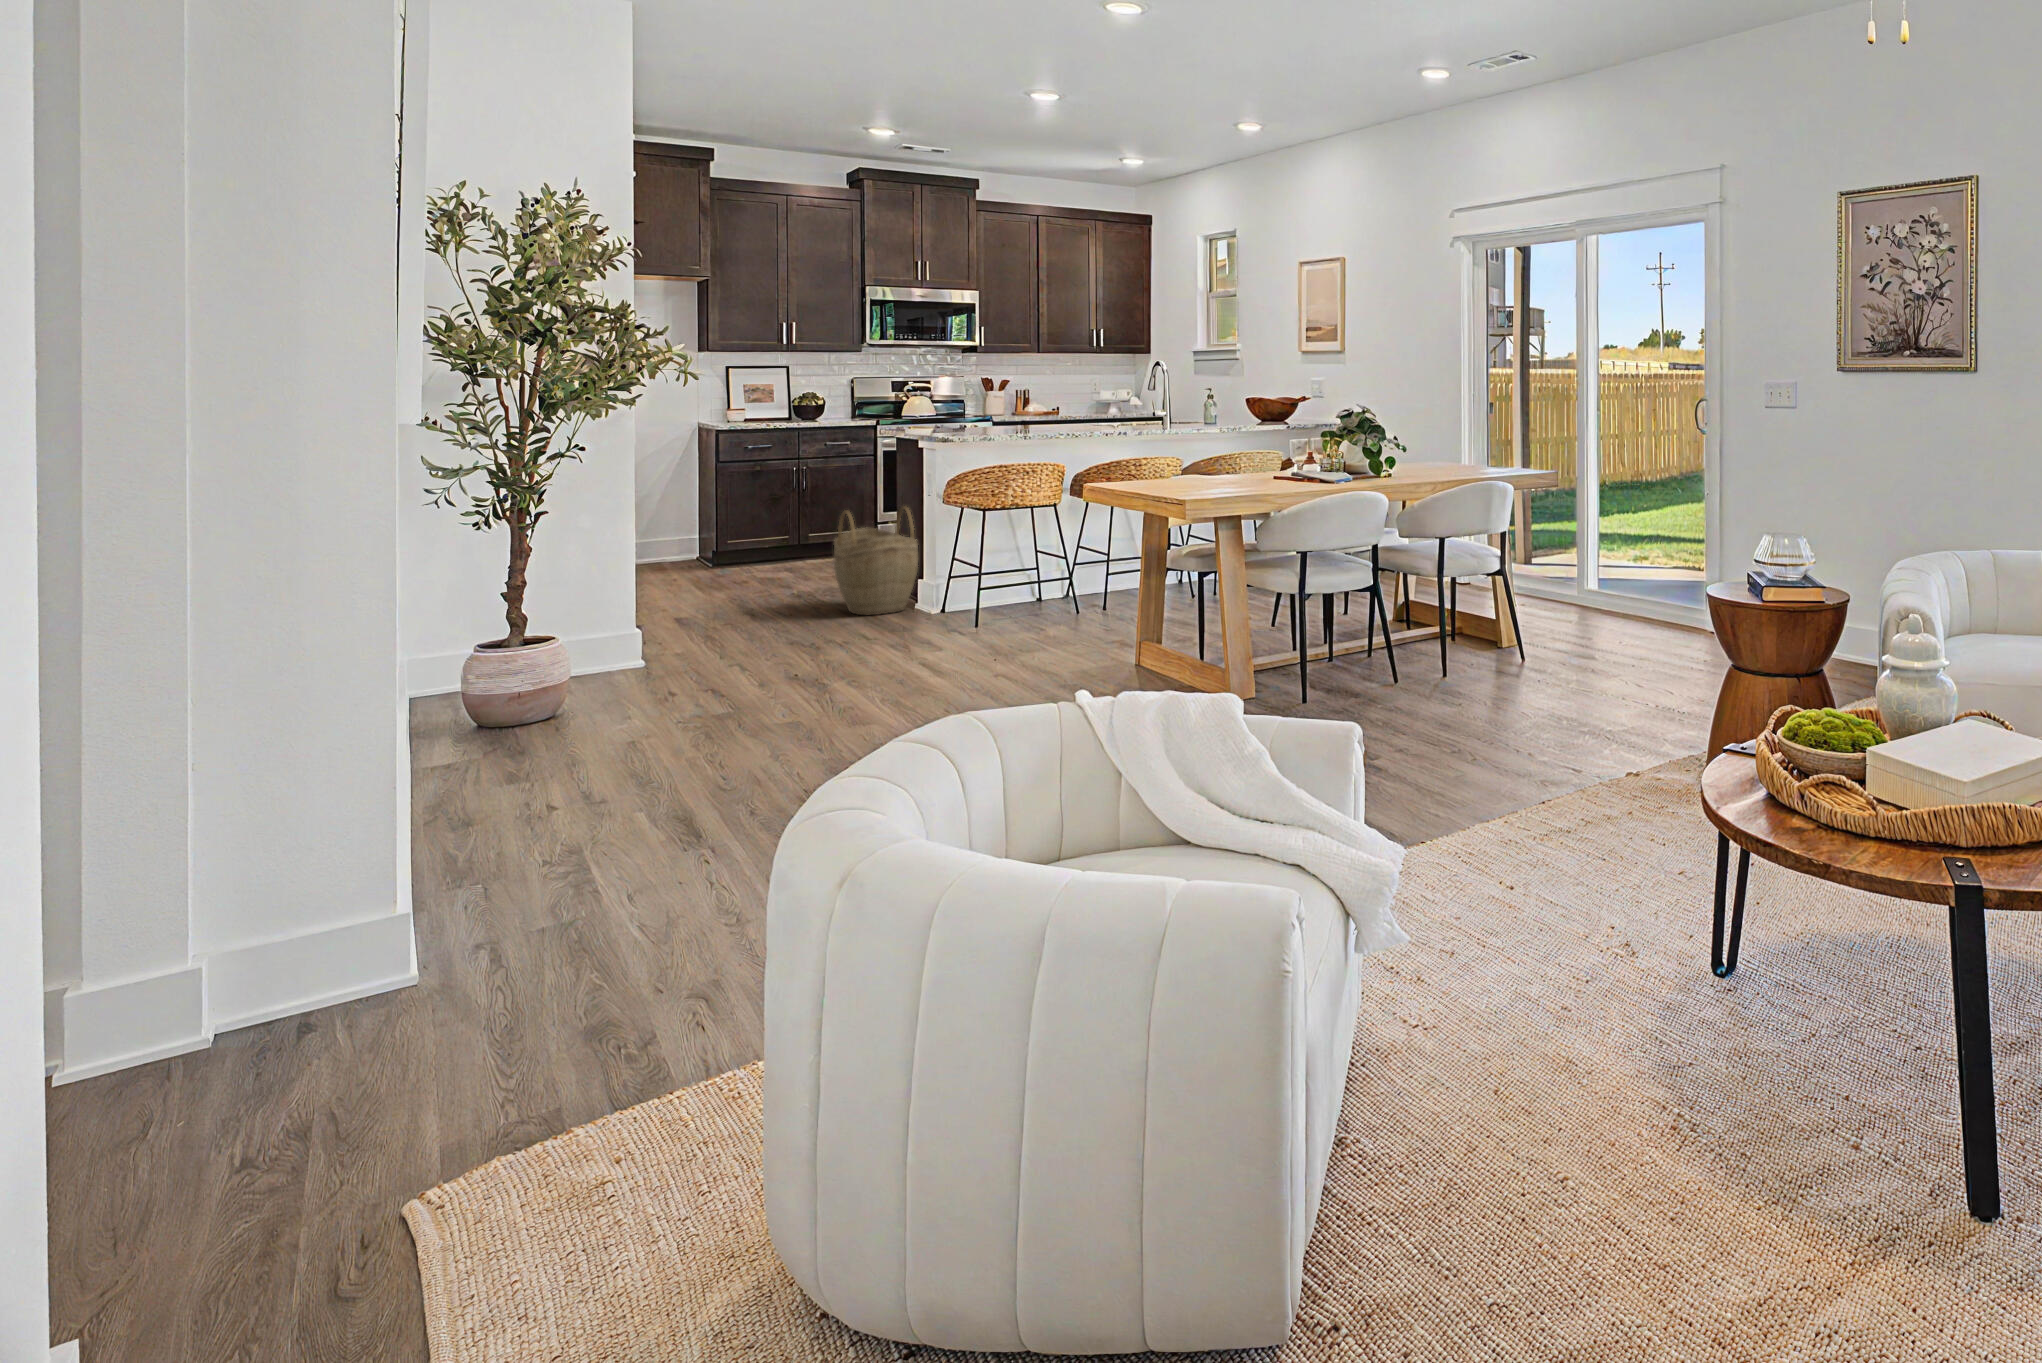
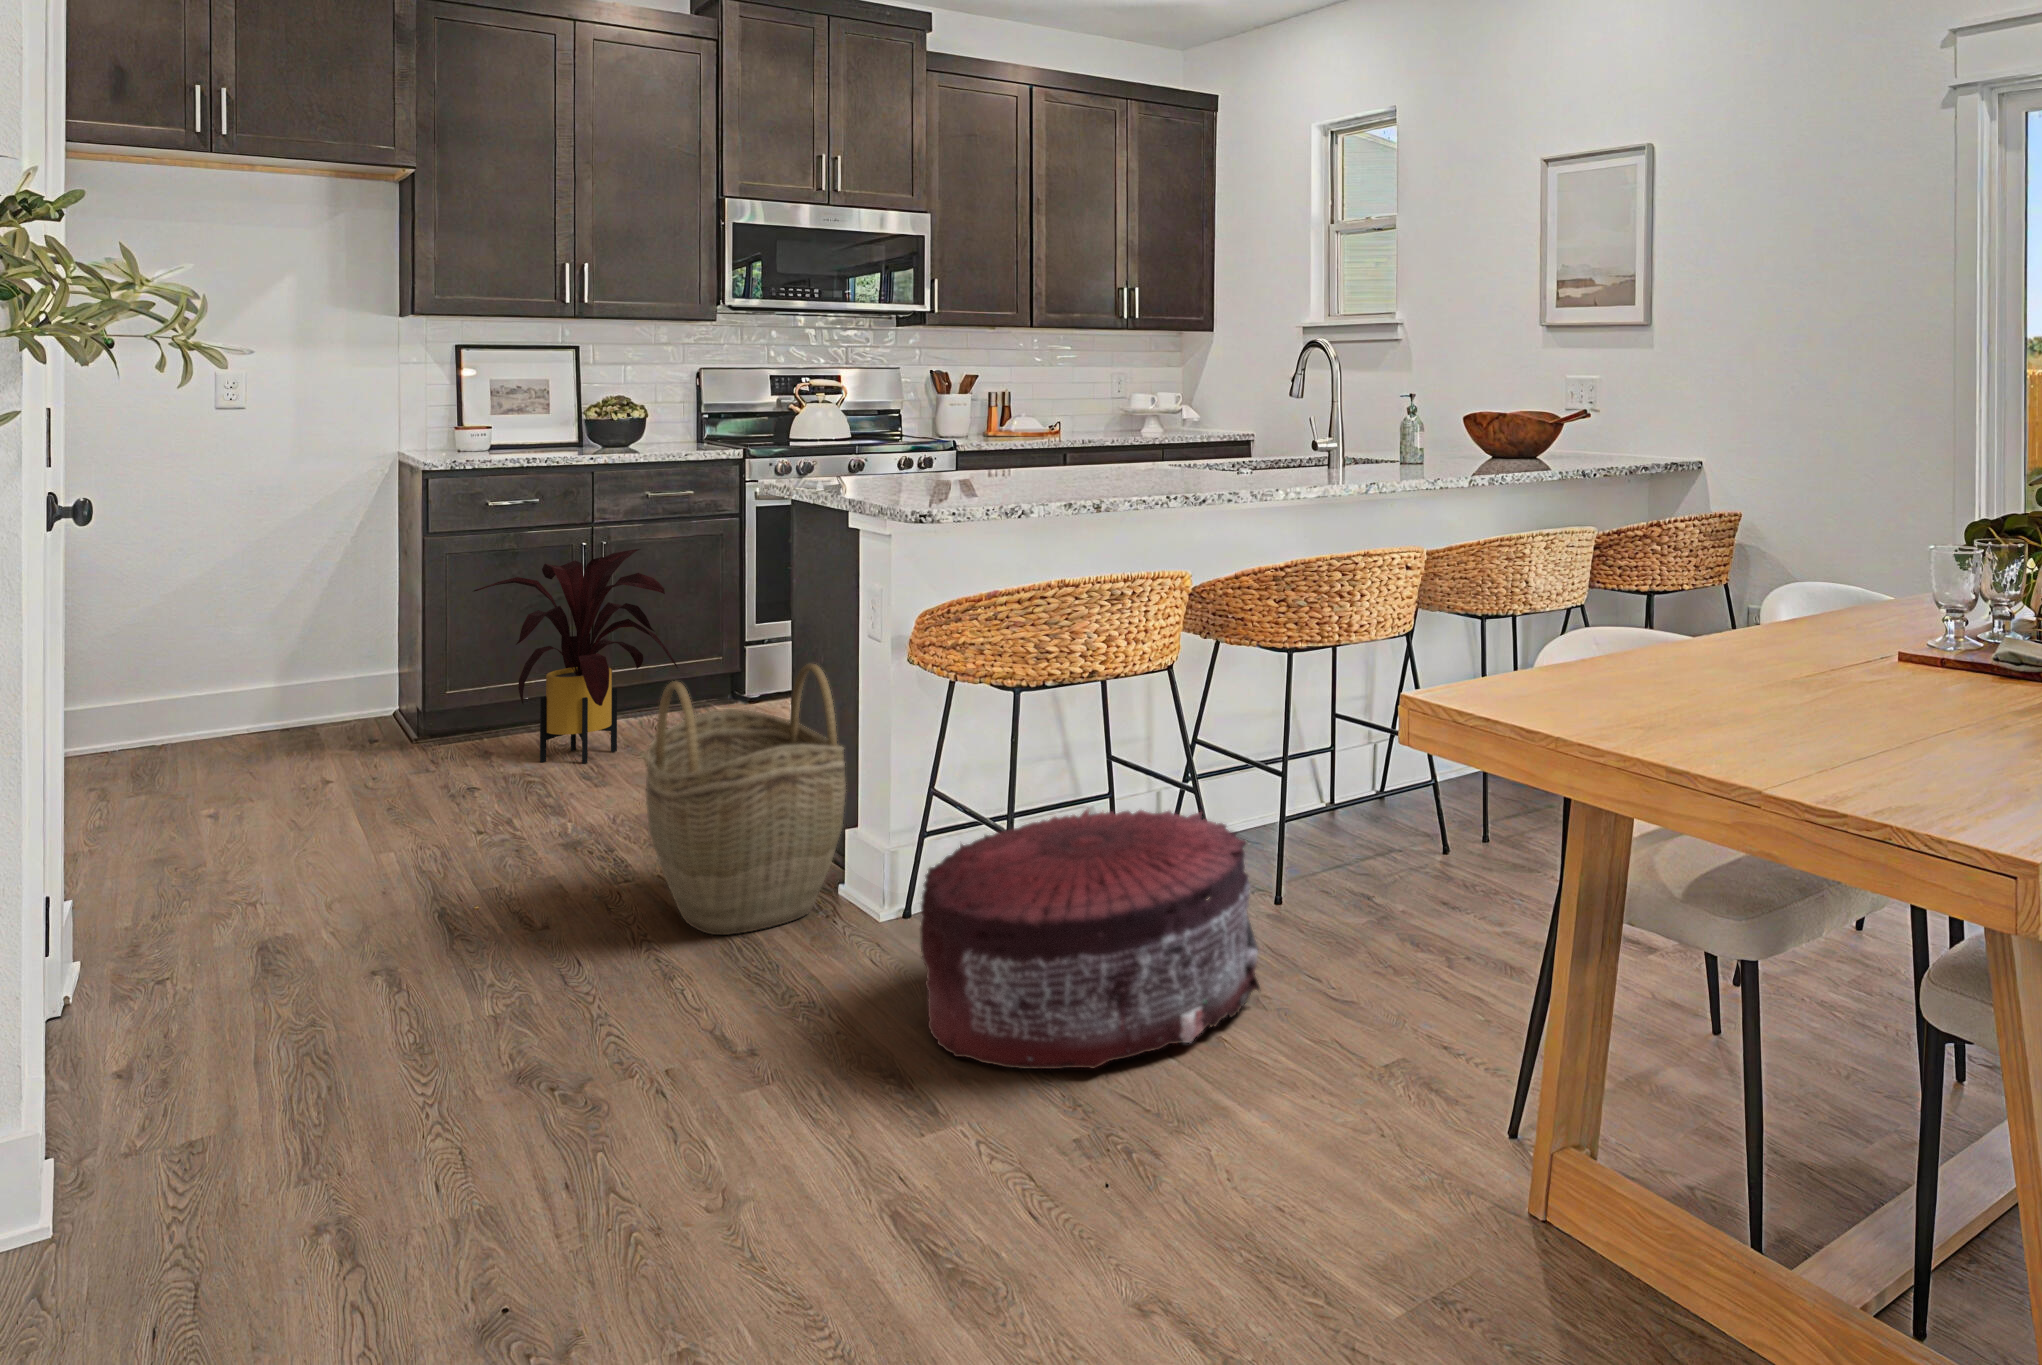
house plant: none [744,470,844,573] -> present [474,549,678,763]
pouf: none [942,559,1079,640] -> present [920,810,1260,1069]

